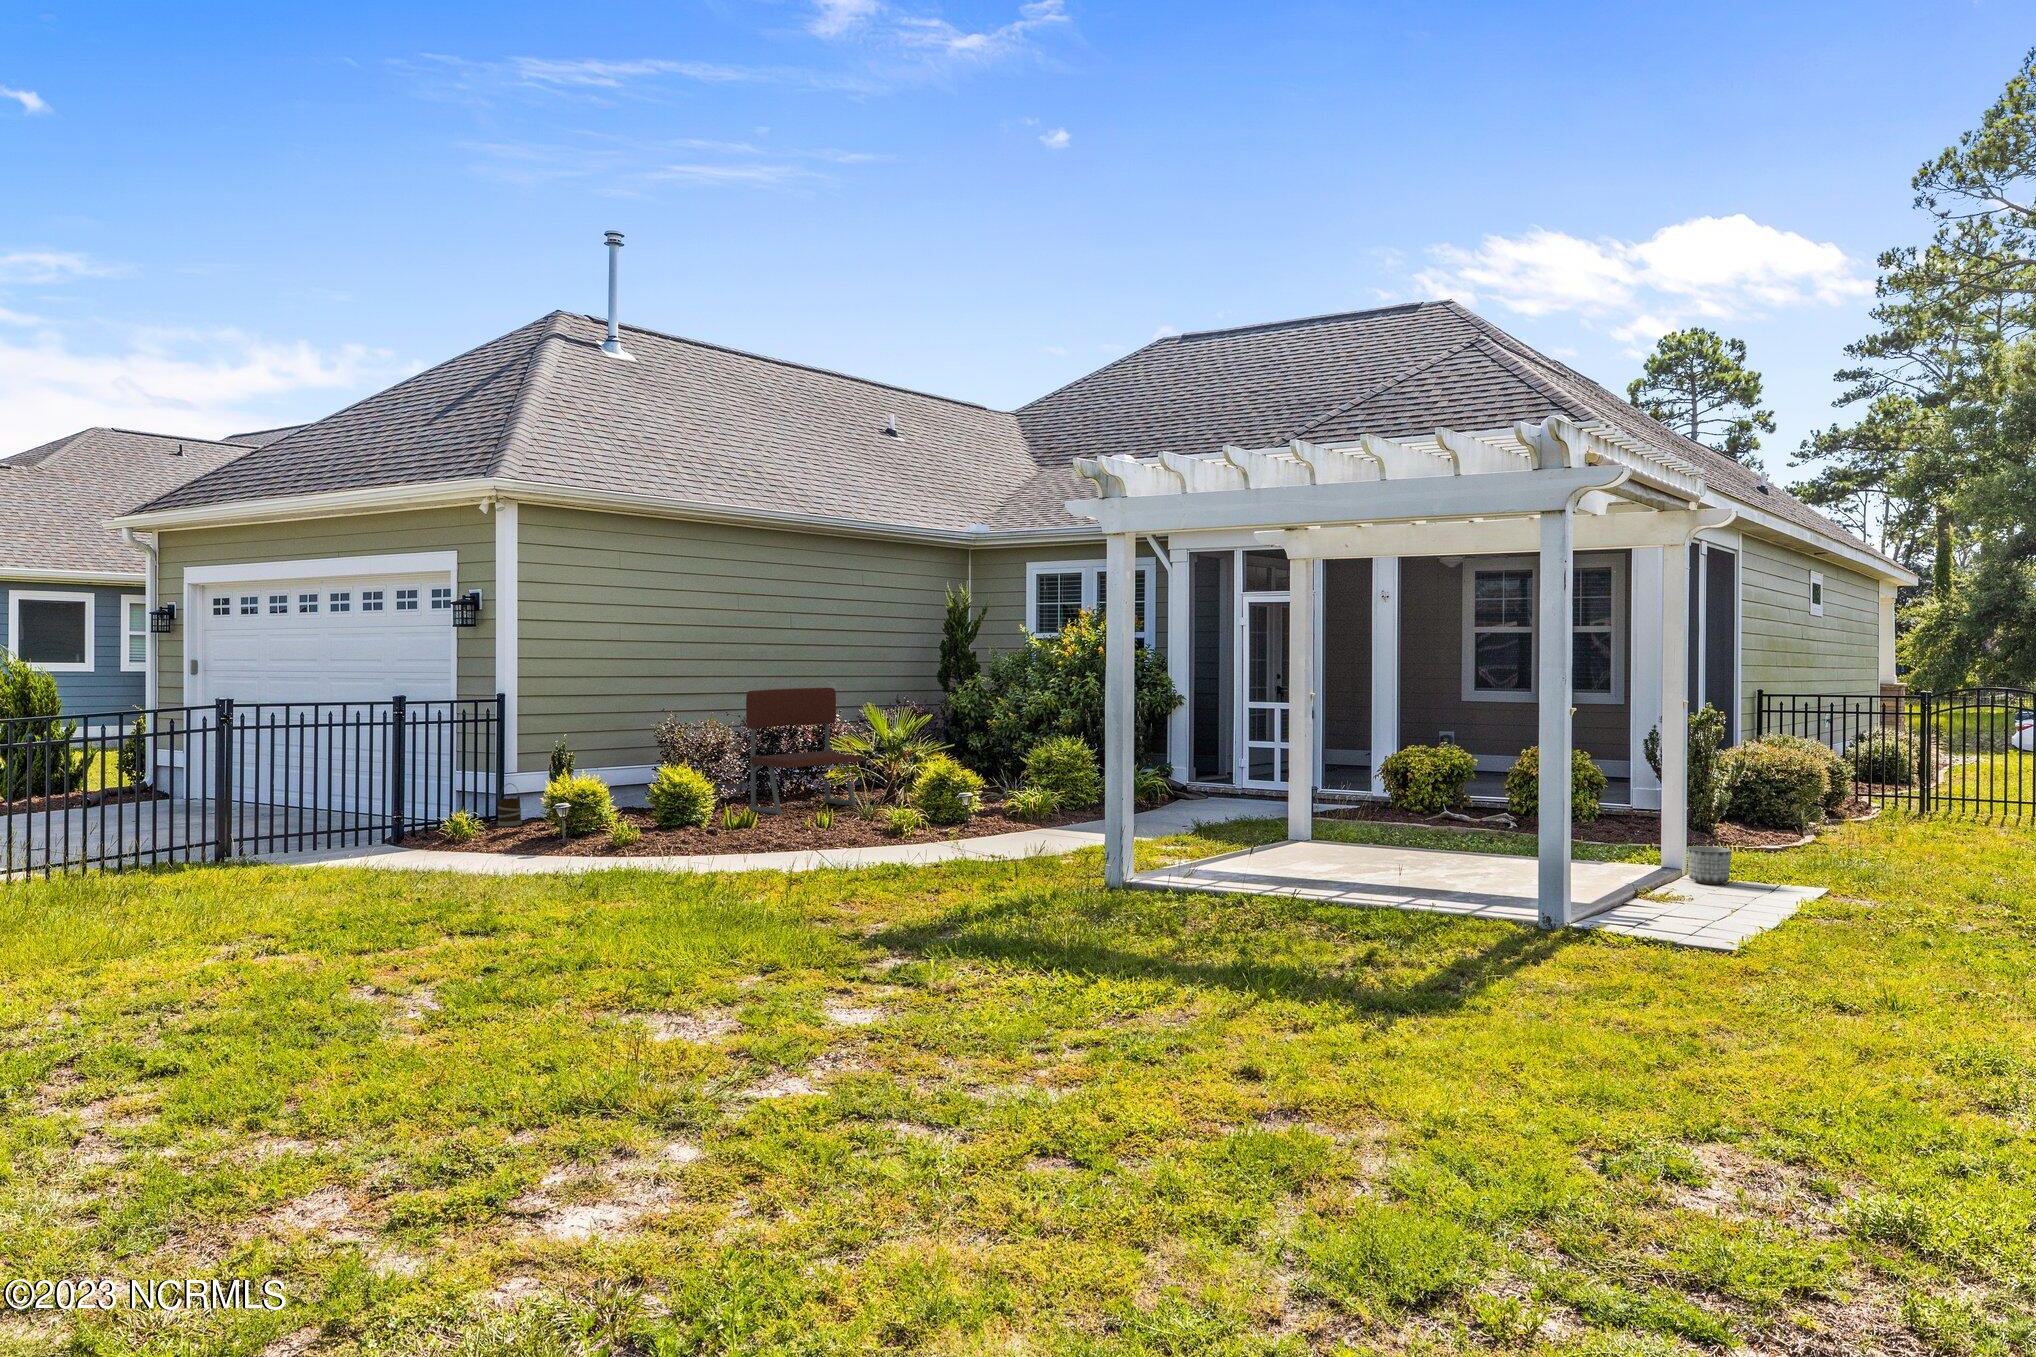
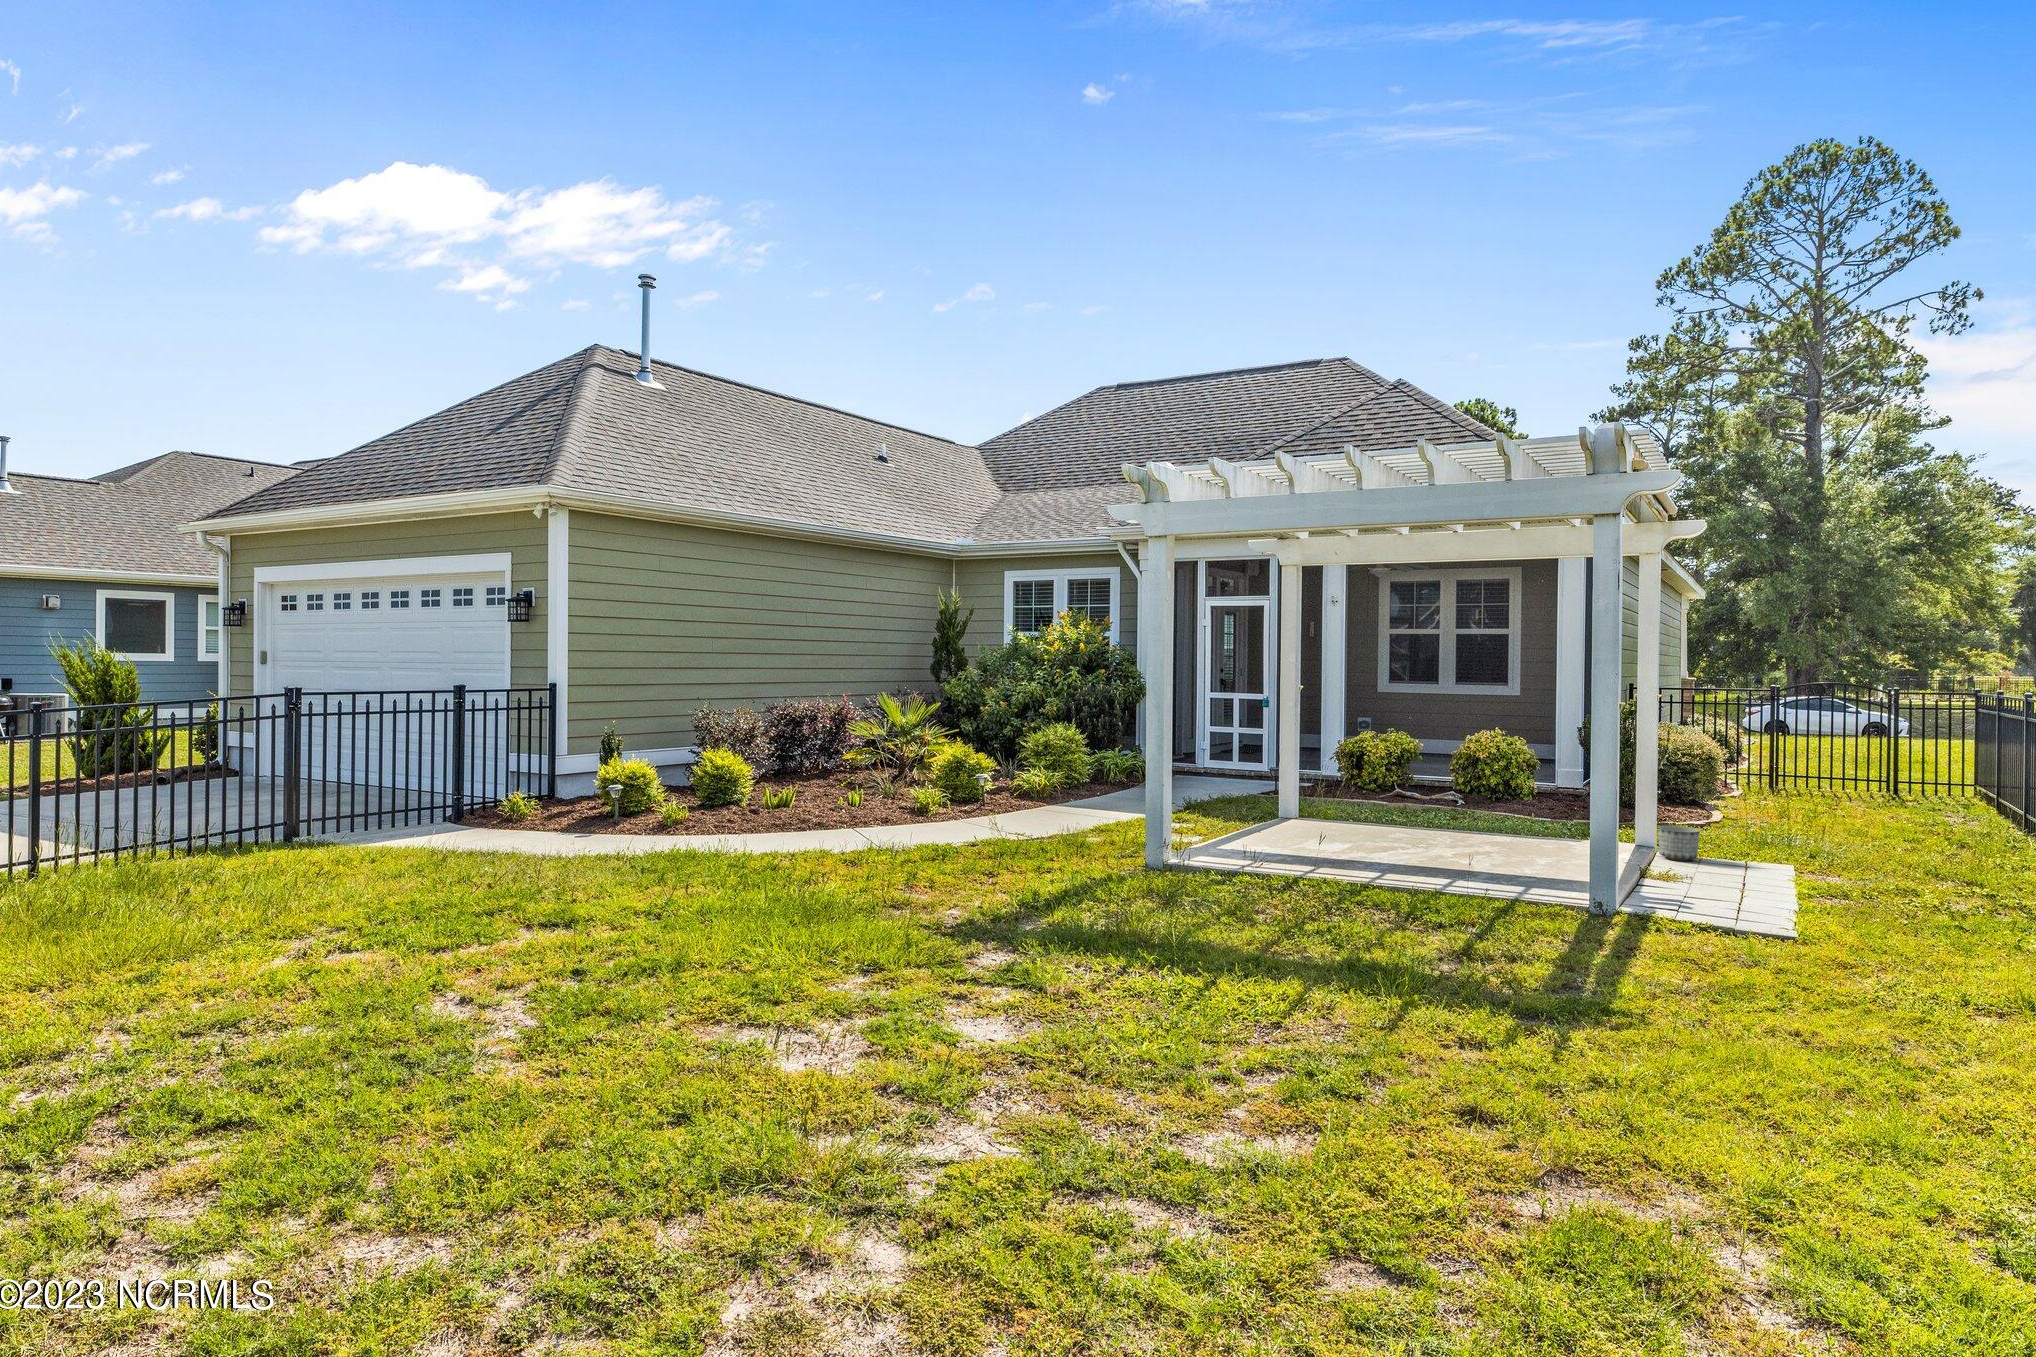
bench: present [746,688,866,815] -> none [779,679,887,793]
wooden bucket: present [498,783,522,826] -> none [552,766,575,805]

